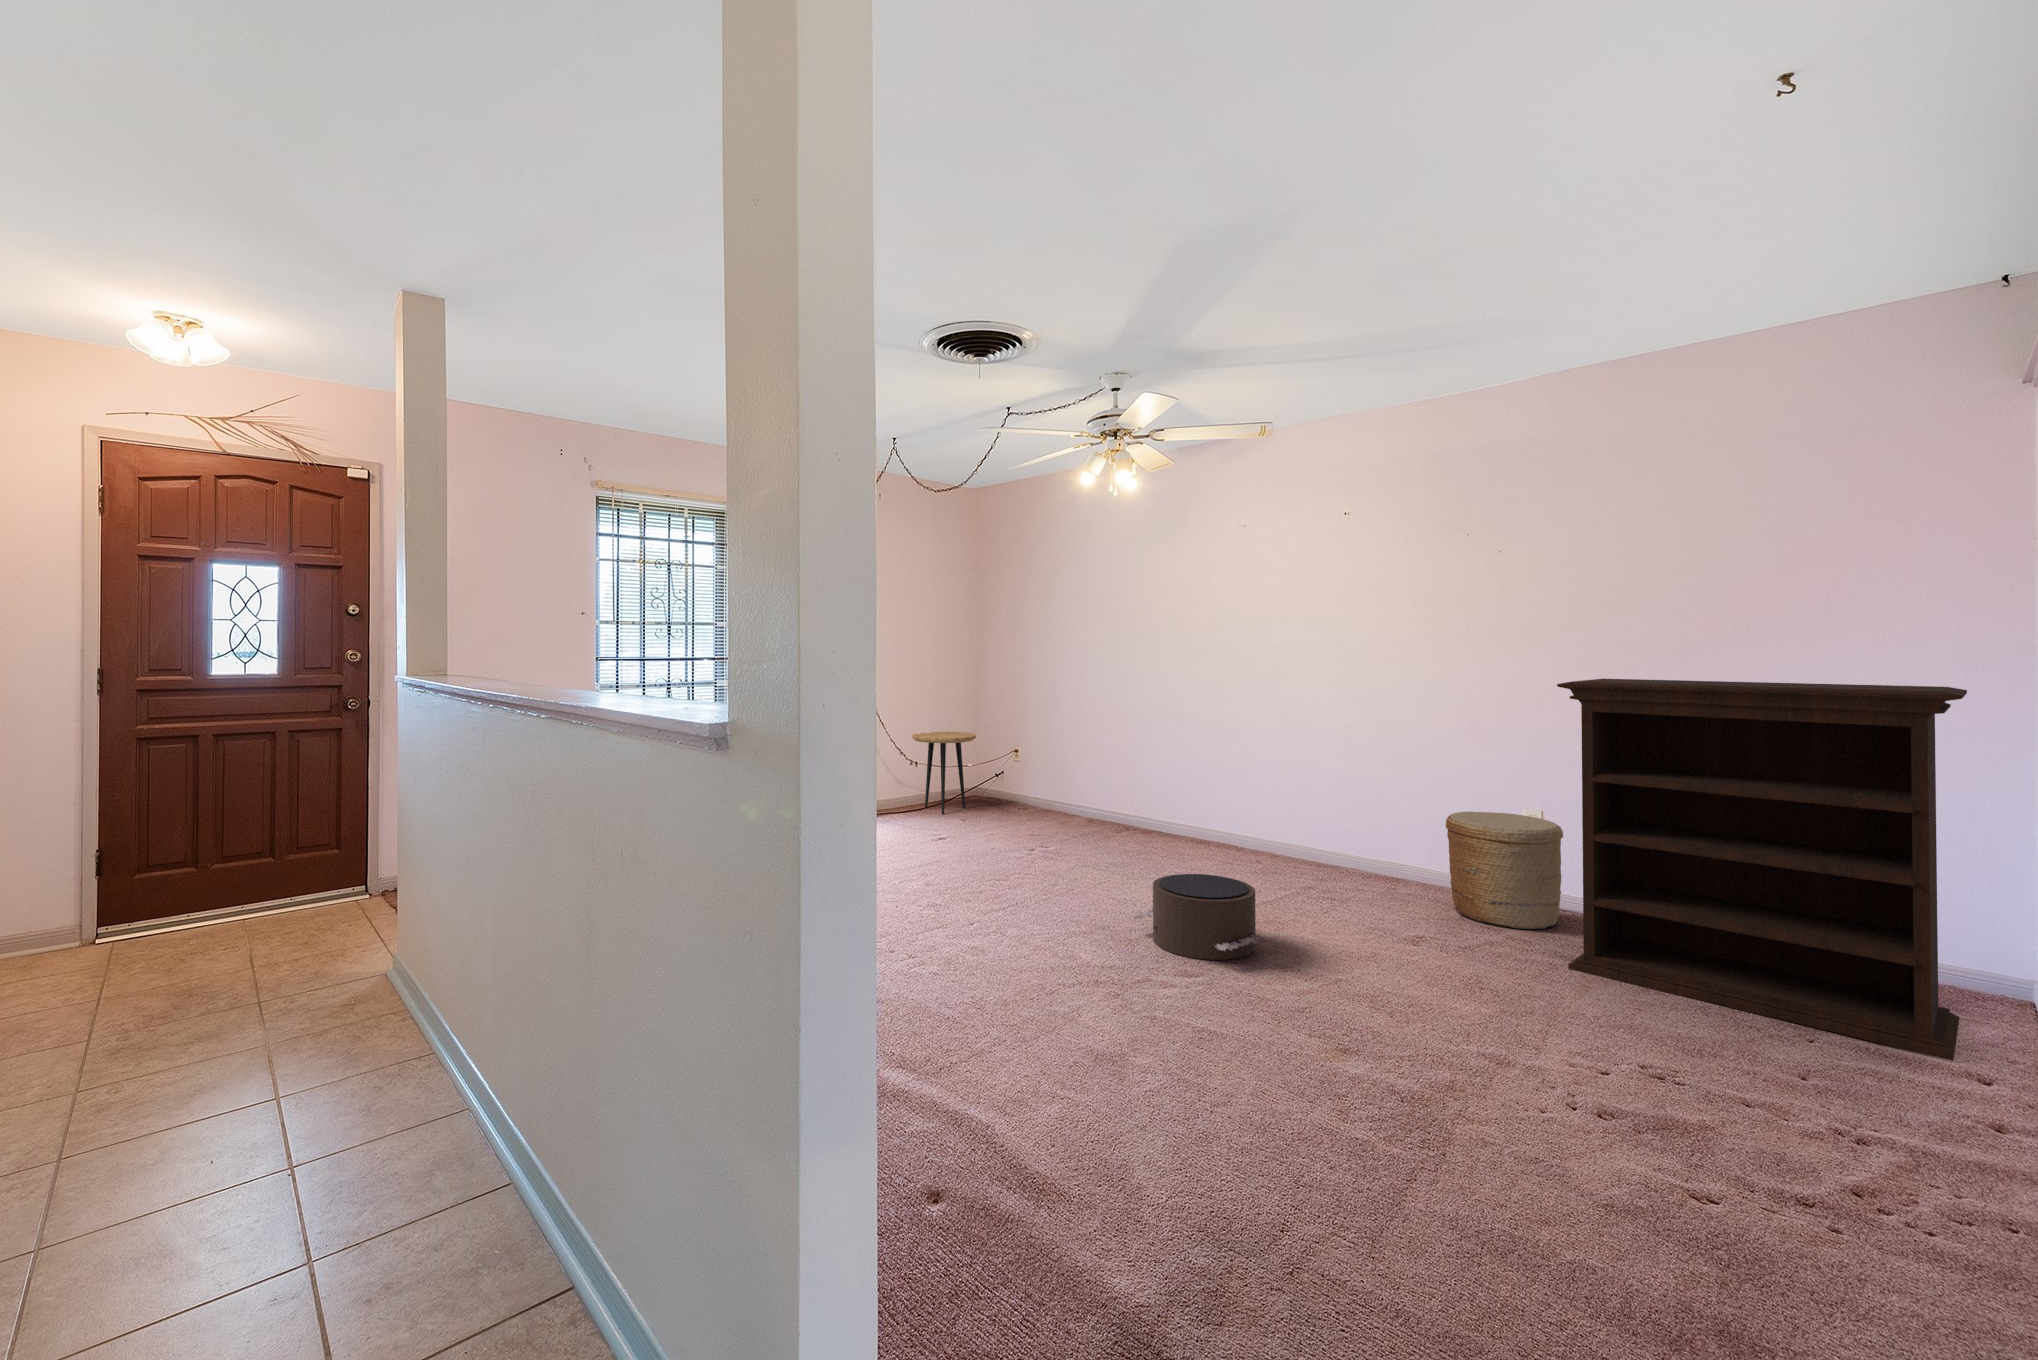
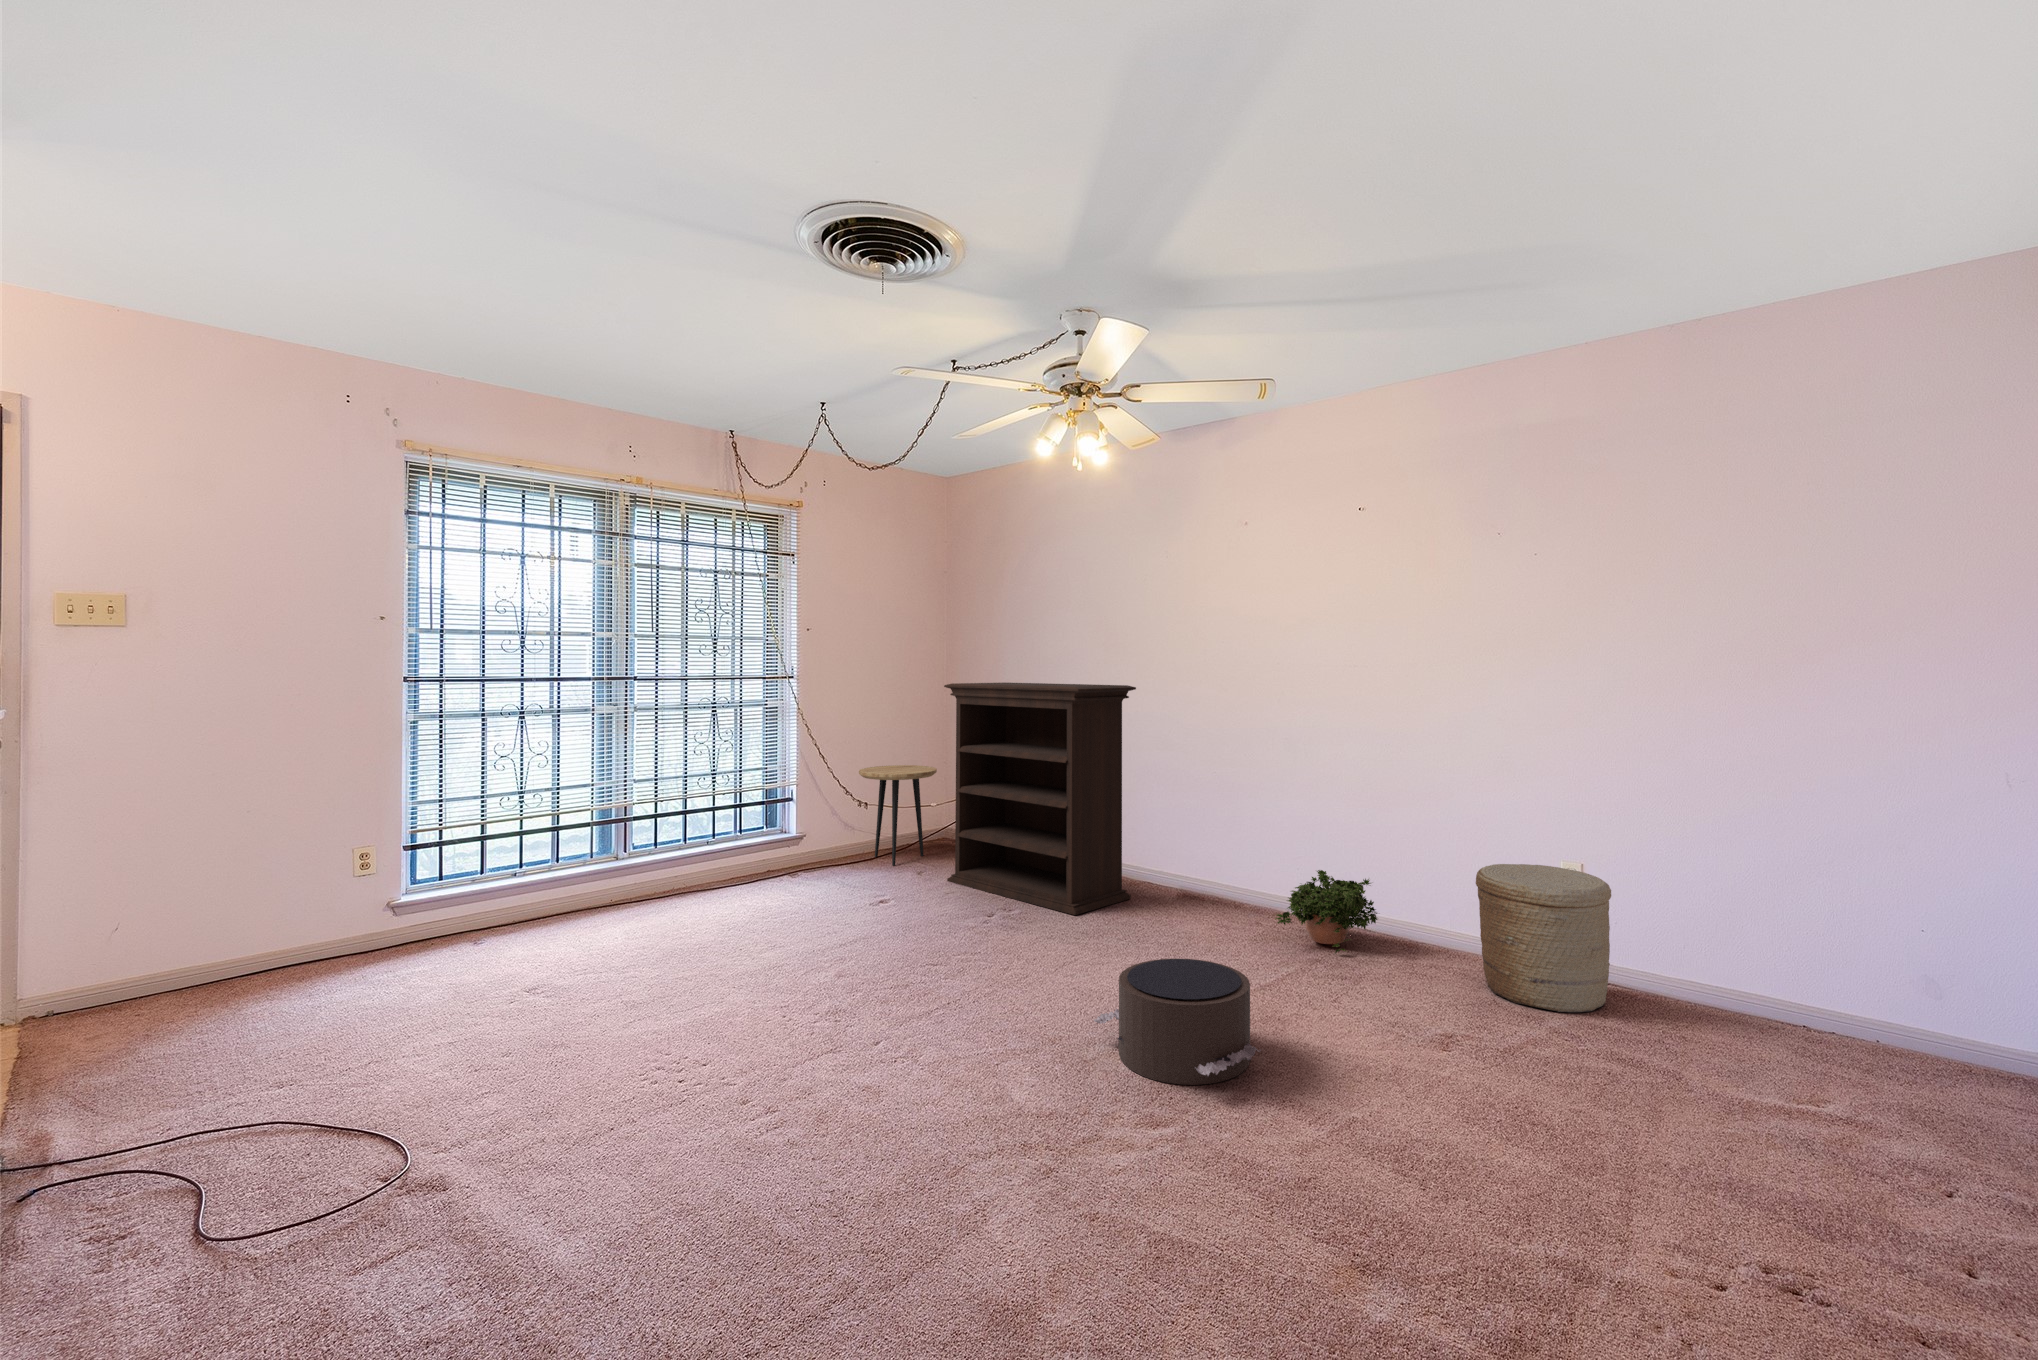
bookshelf: present [1557,679,1967,1061] -> present [944,683,1136,915]
potted plant: none [1272,817,1366,885] -> present [1276,870,1377,953]

